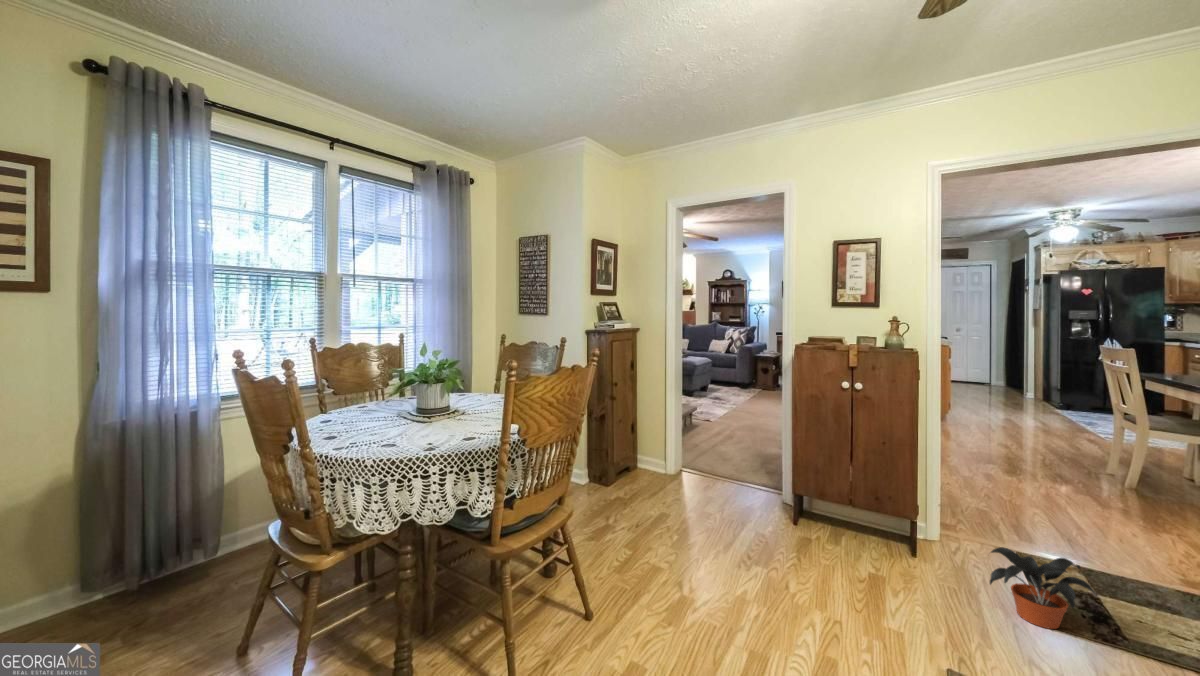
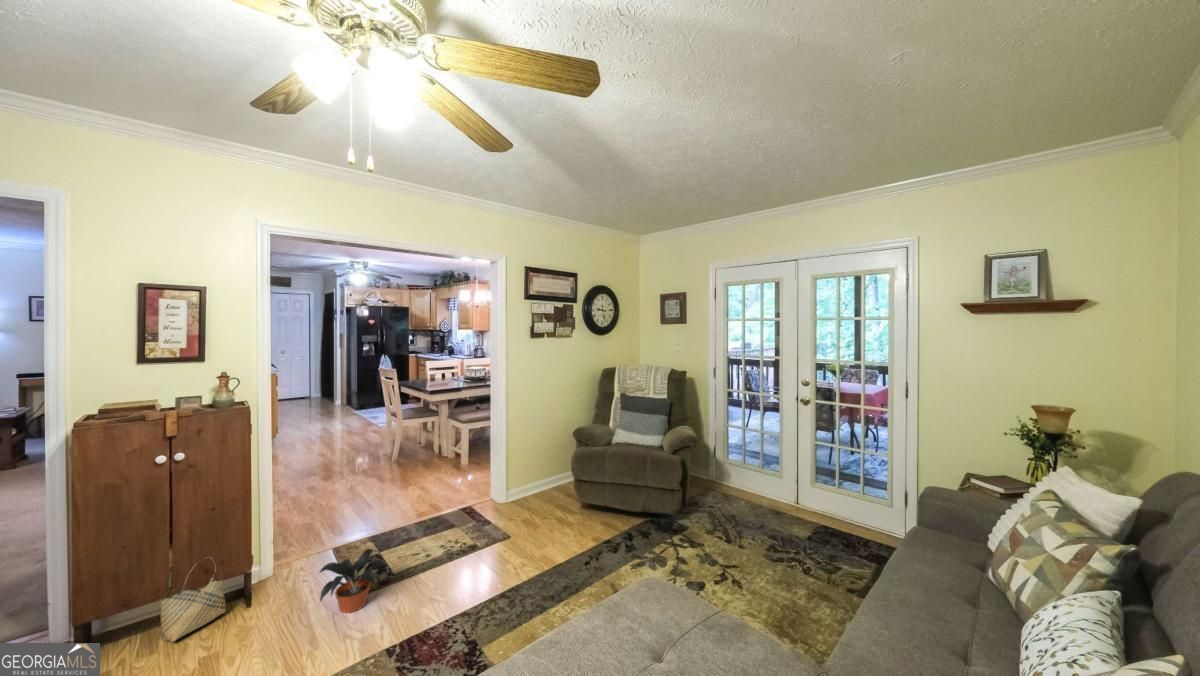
woven basket: none [841,474,891,544] -> present [159,557,226,642]

